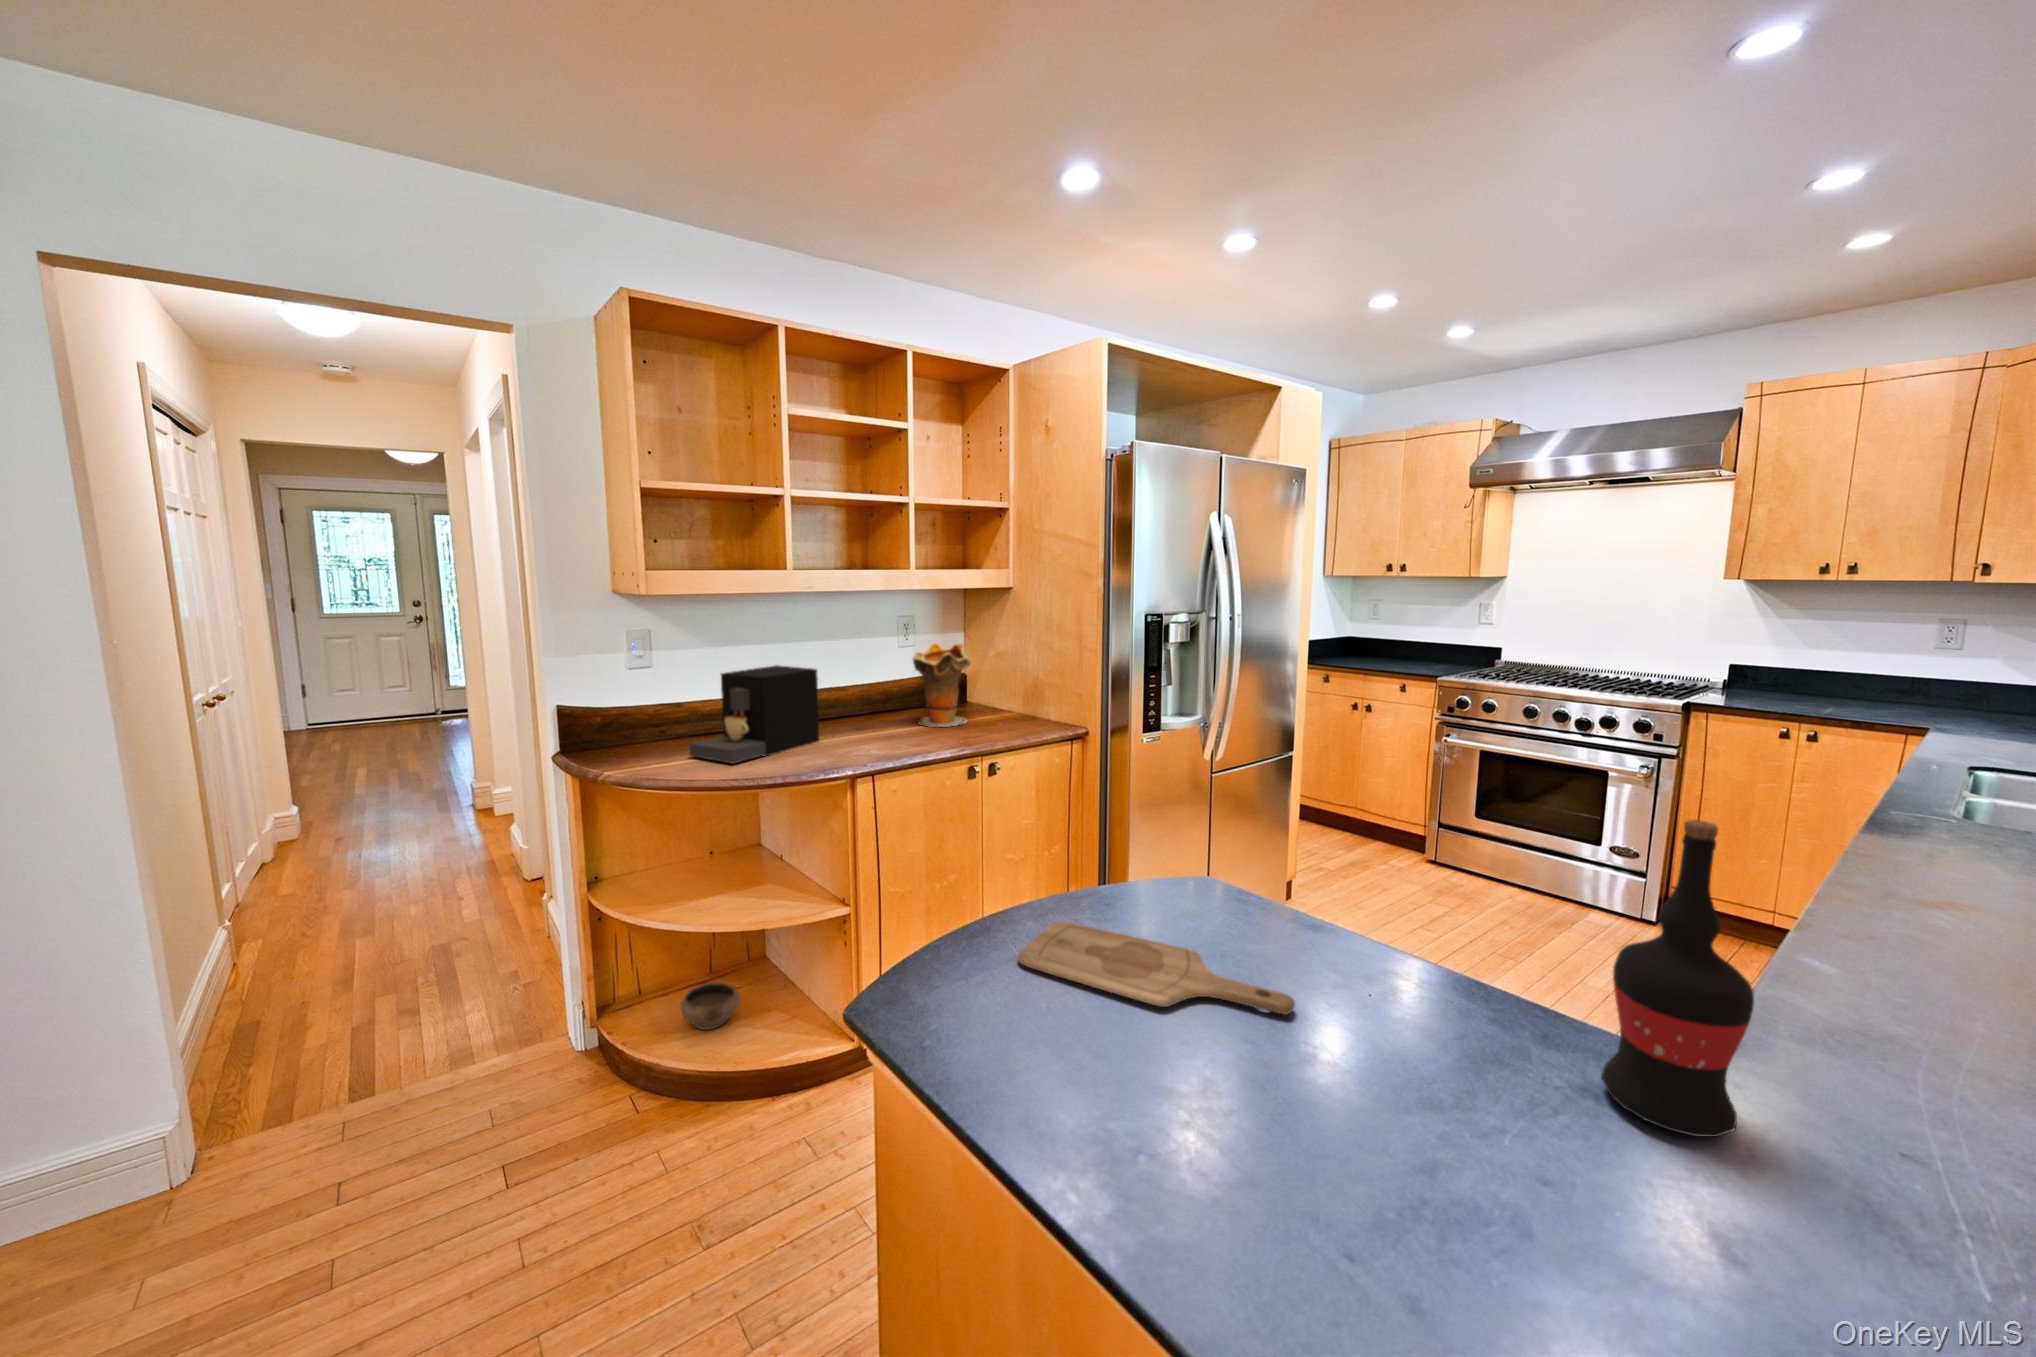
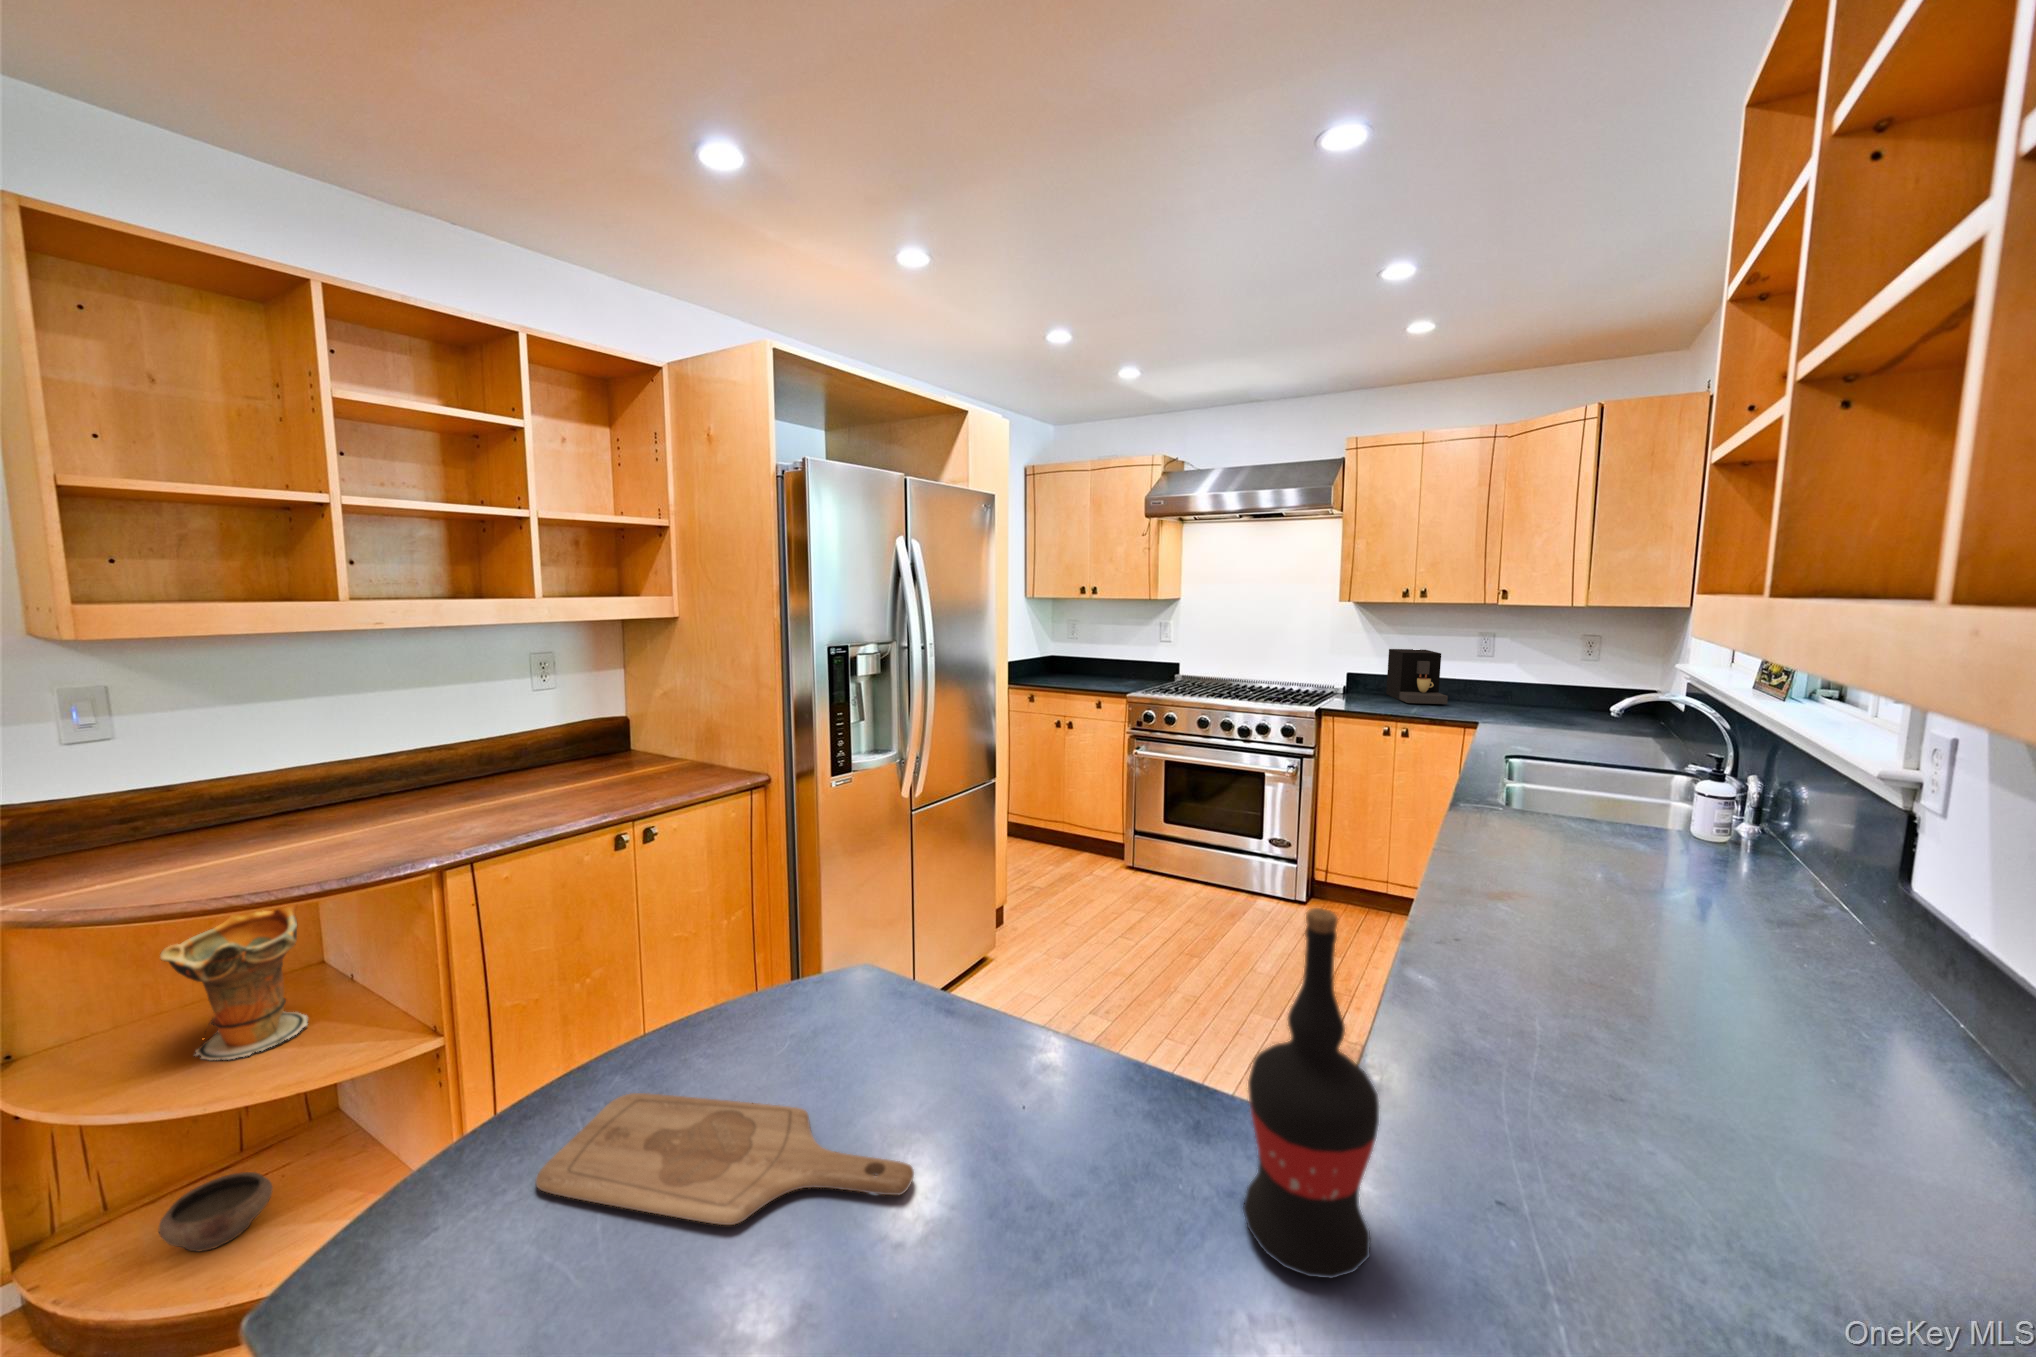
decorative vase: present [913,643,970,727] -> present [160,906,307,1061]
coffee maker: present [690,665,819,763] -> present [1386,649,1448,704]

